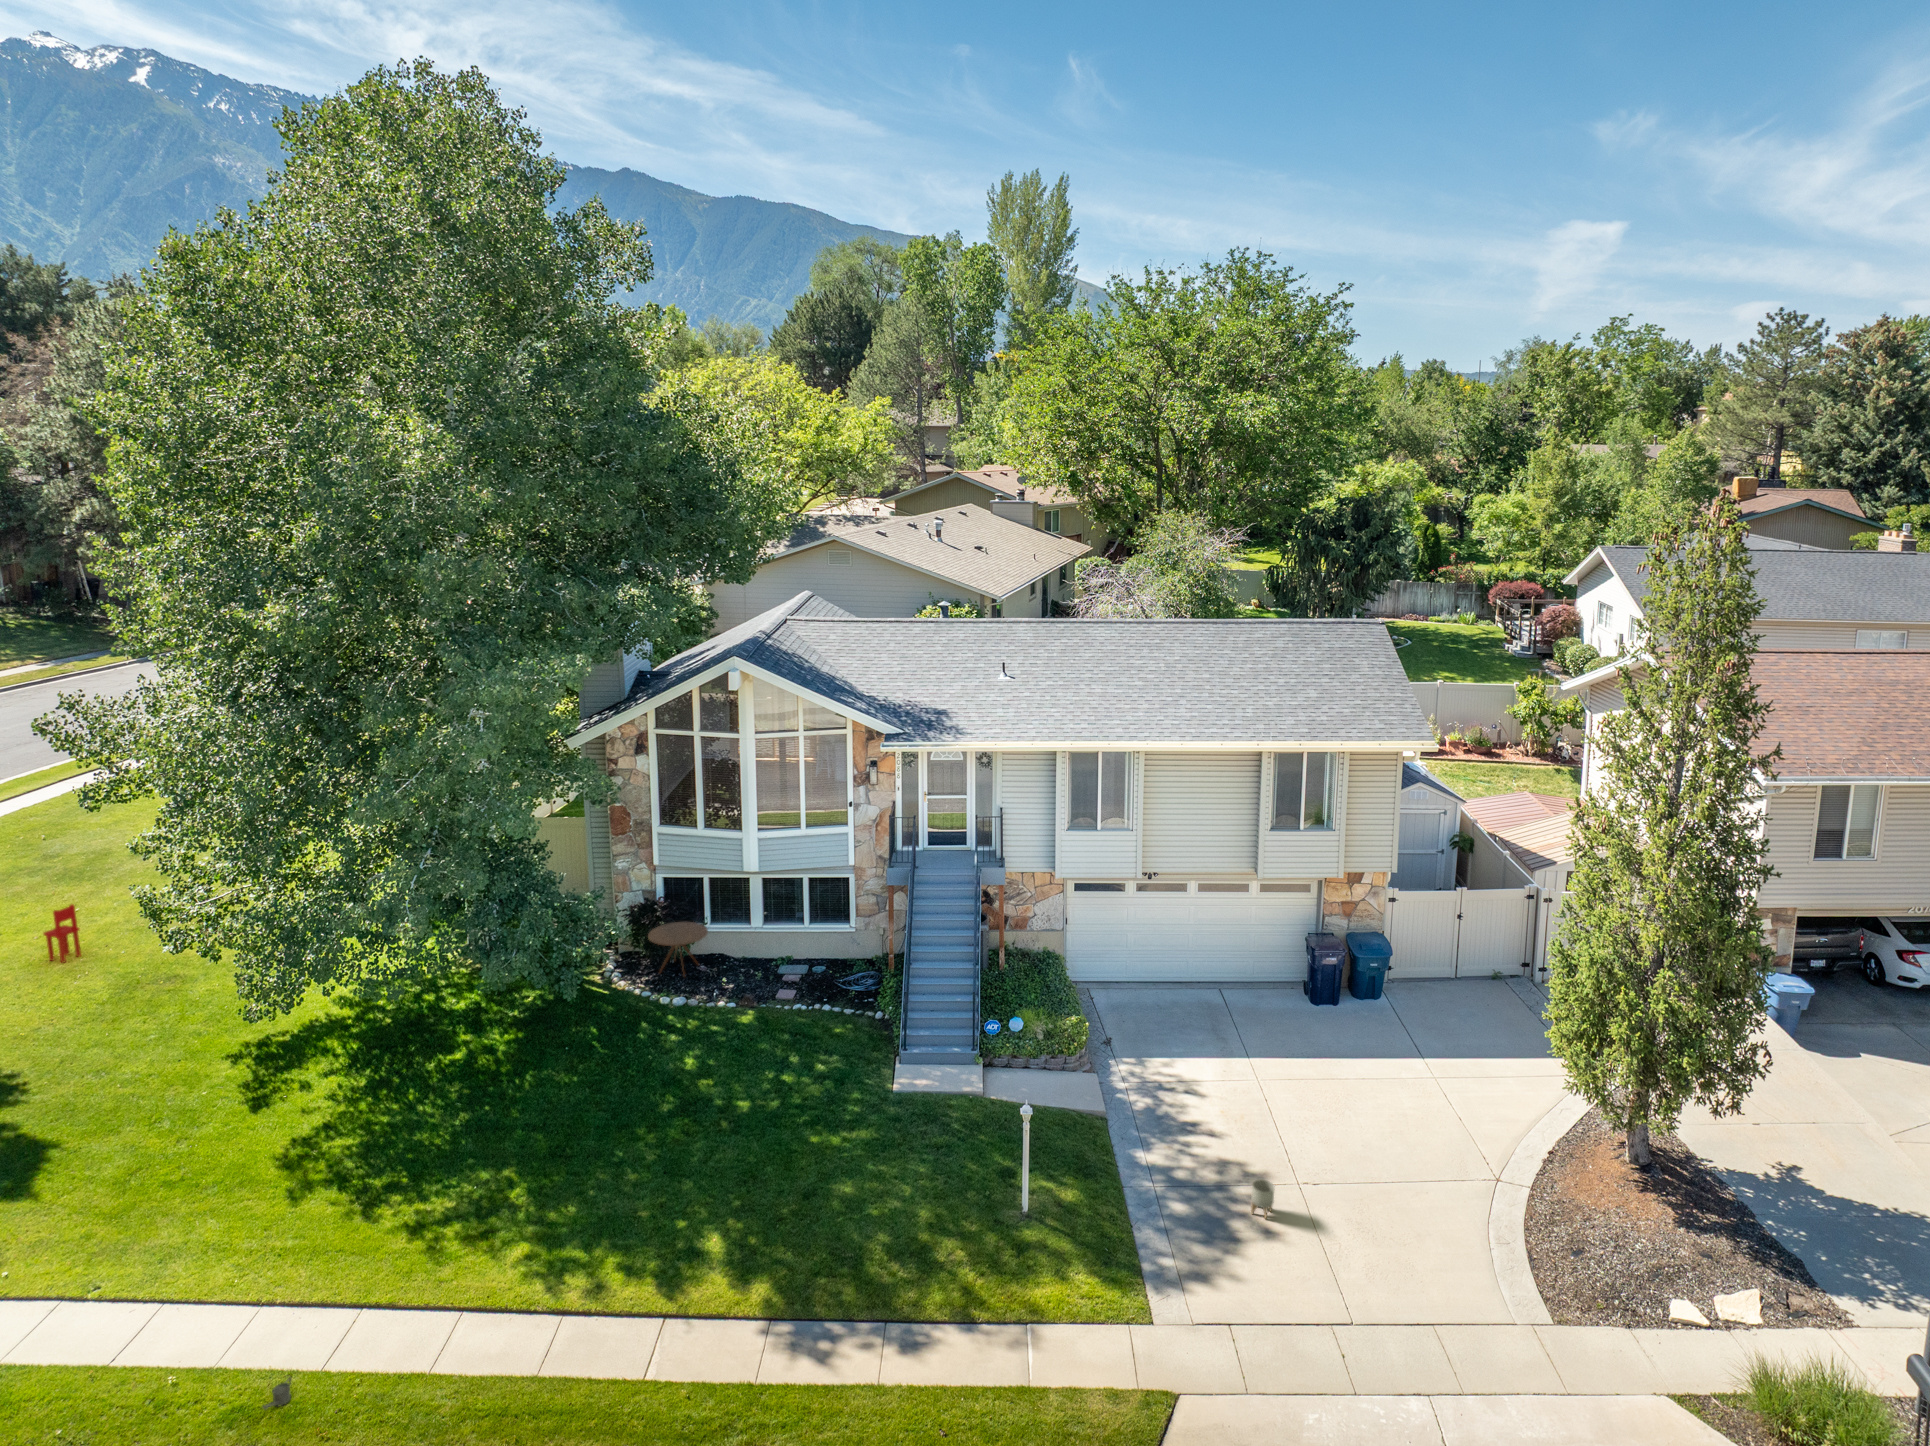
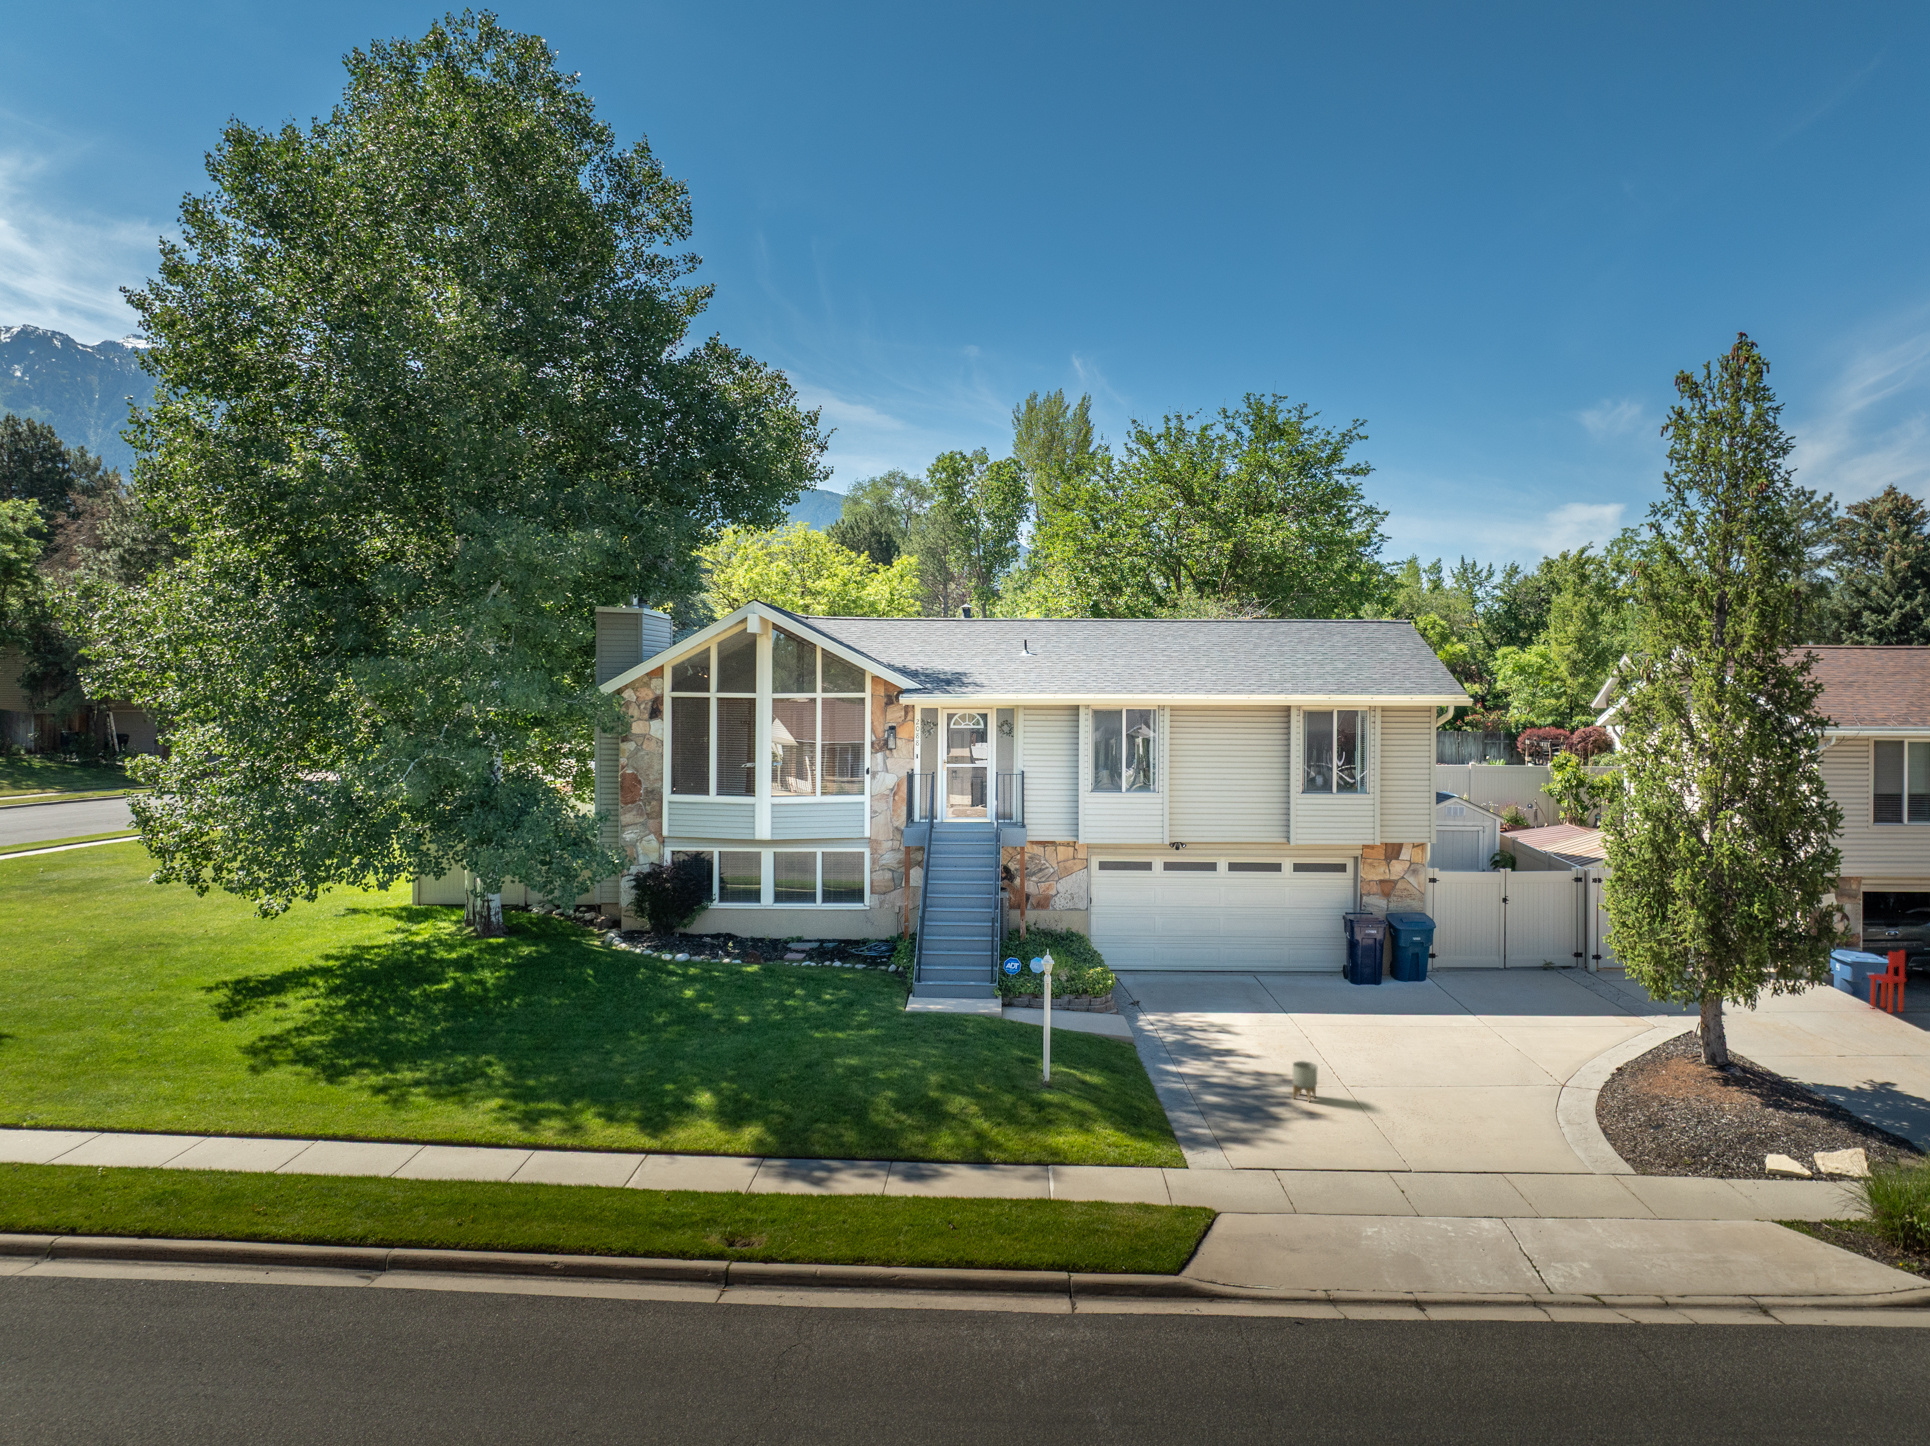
chair: present [44,904,81,963] -> present [1869,950,1906,1013]
round table: present [648,922,708,972] -> none [651,890,713,940]
watering can: present [263,1377,292,1409] -> none [202,1168,237,1193]

